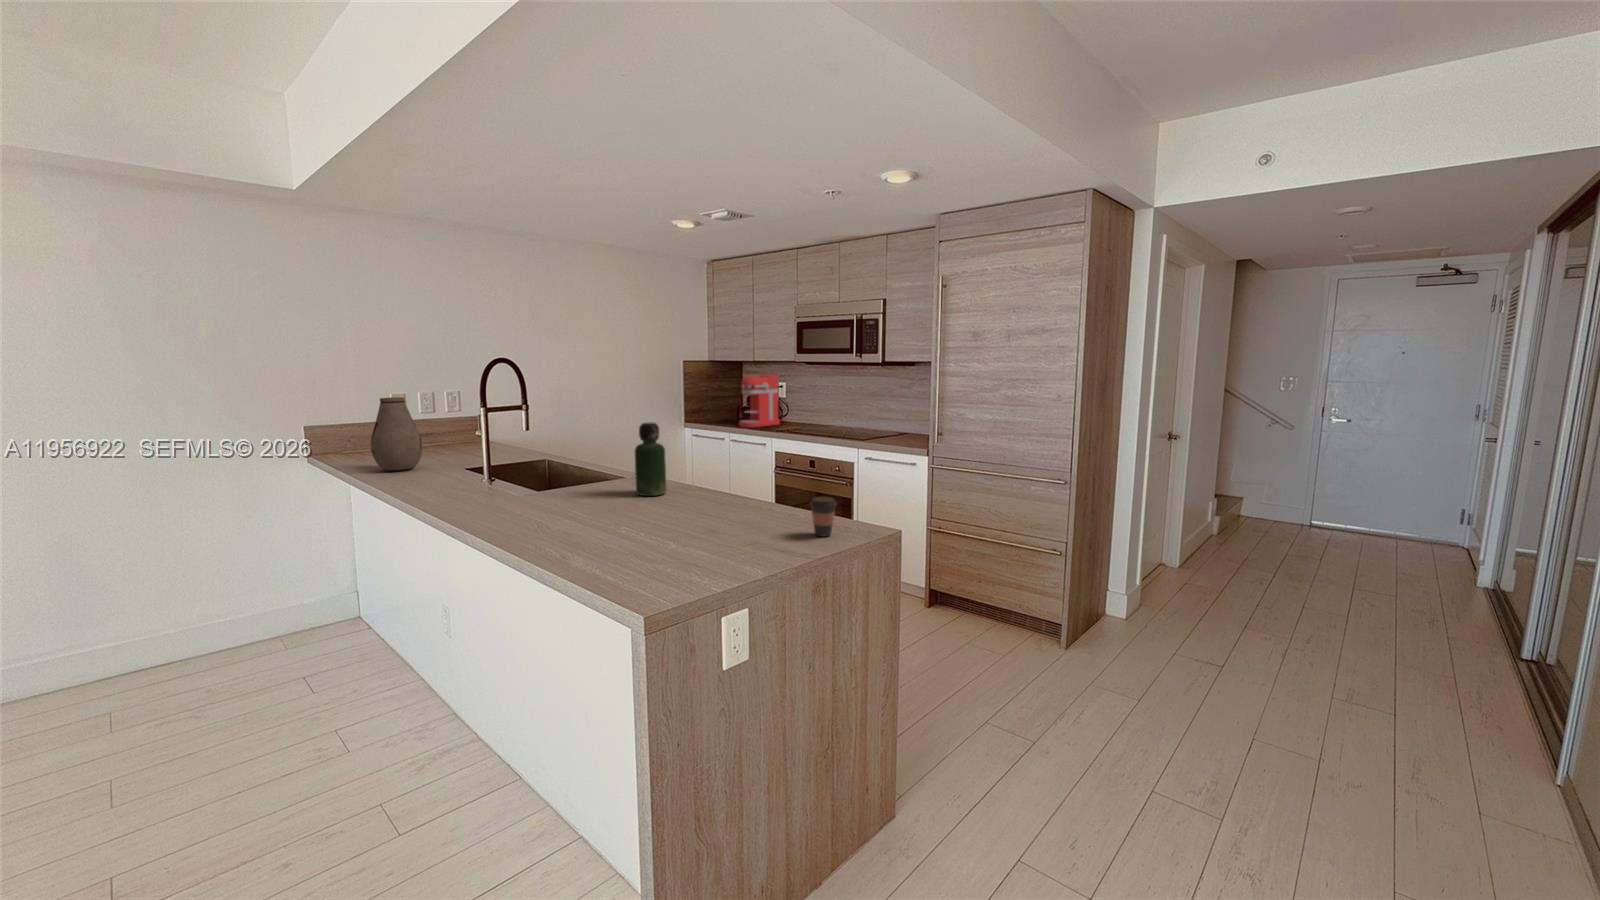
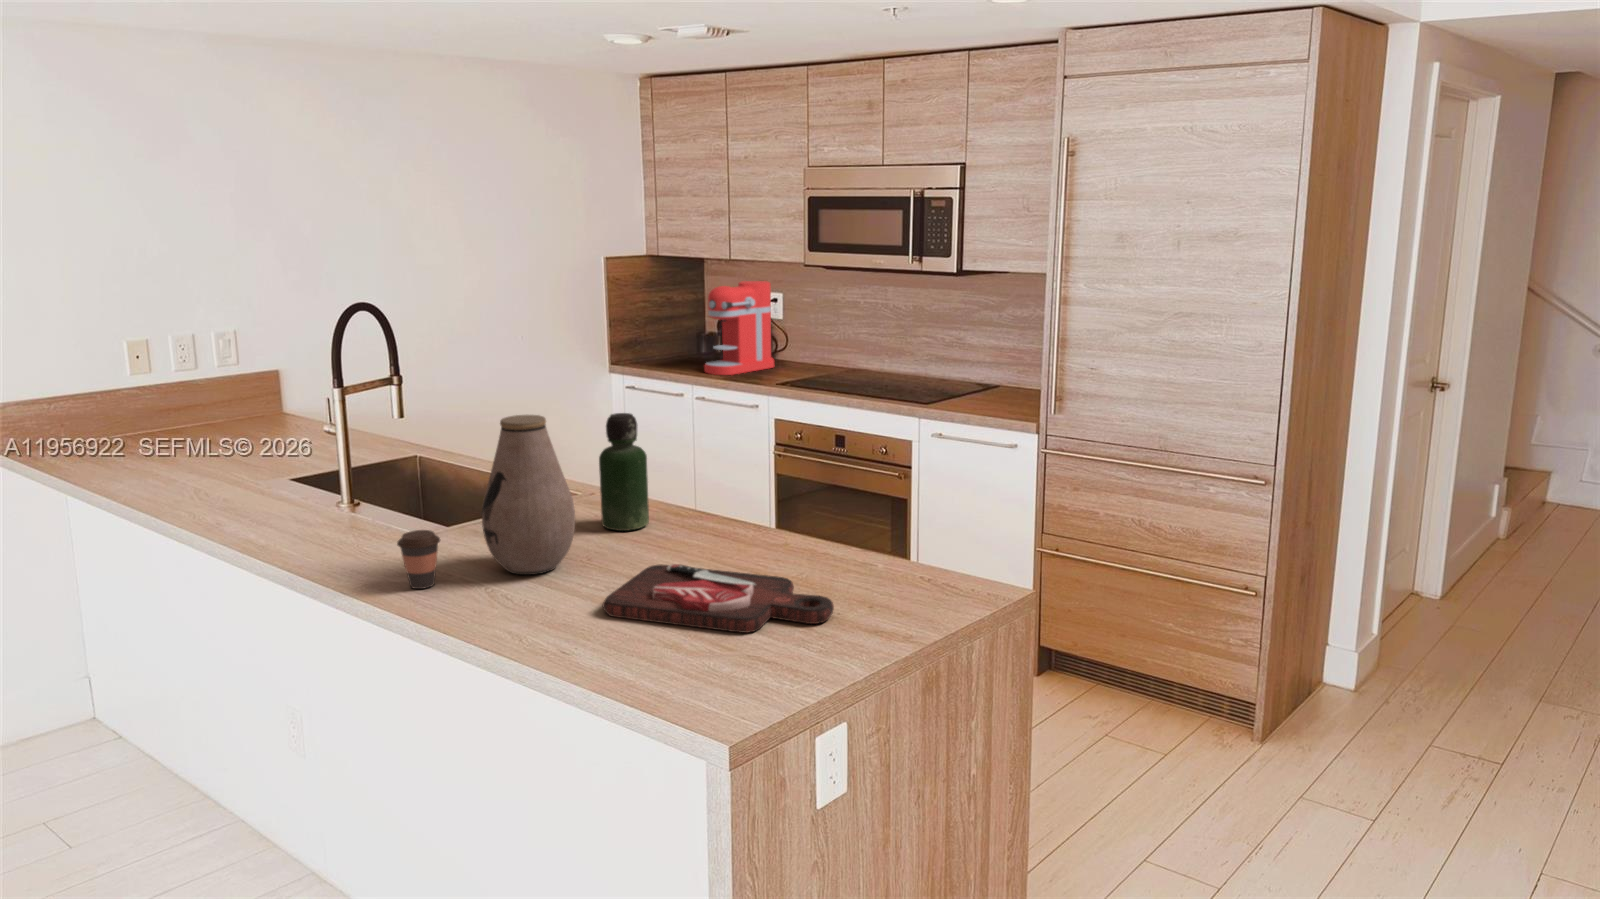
vase: present [371,397,422,472] -> present [482,415,575,575]
coffee cup: present [810,497,837,537] -> present [397,530,440,589]
cutting board: none [608,511,761,551] -> present [603,564,834,633]

